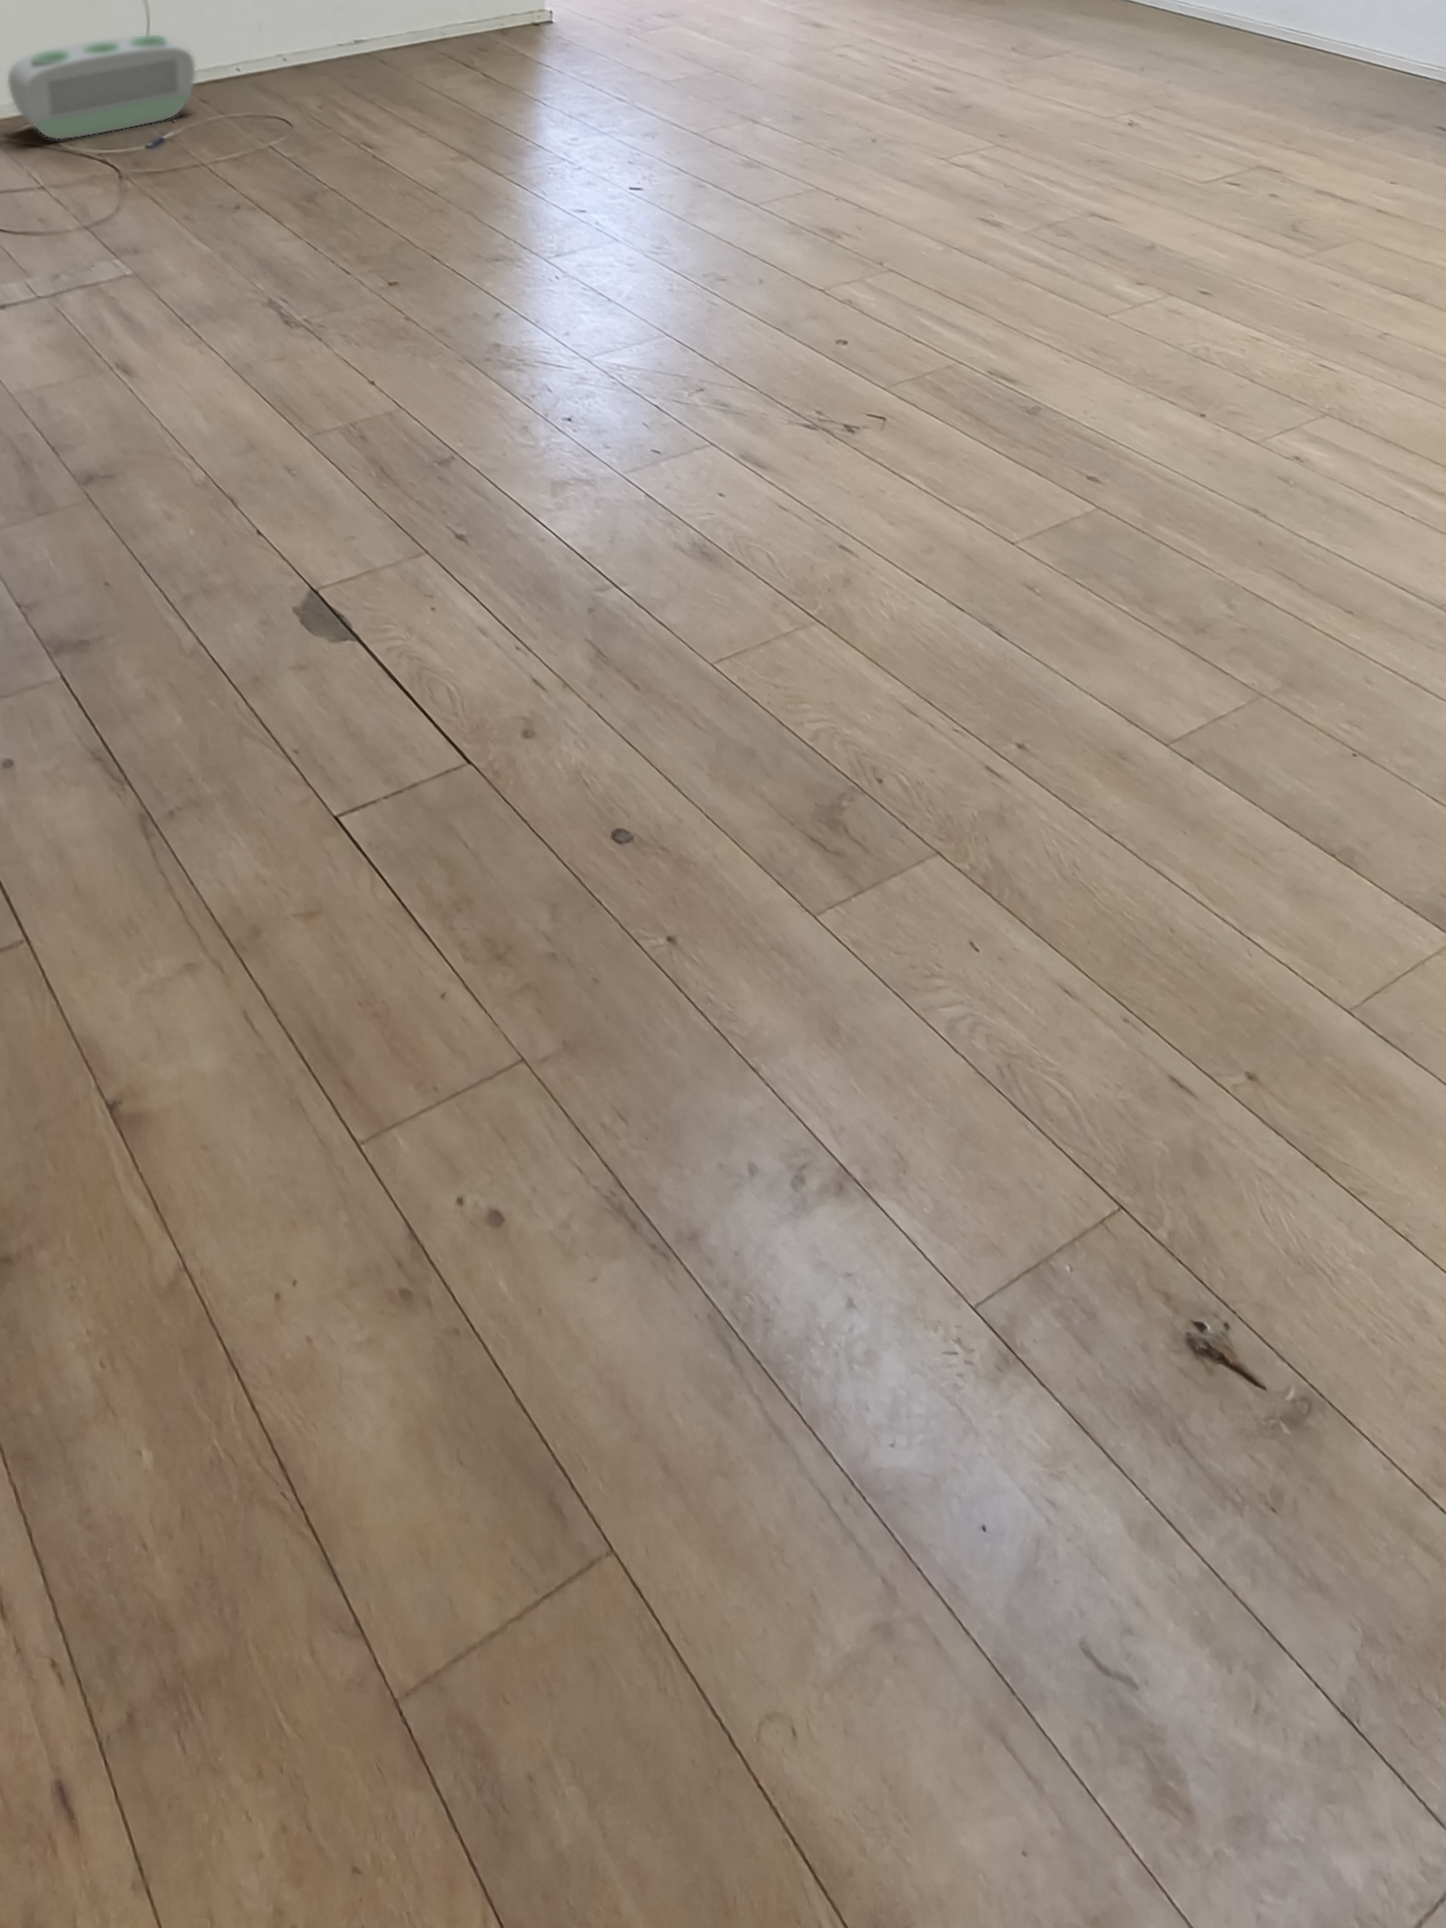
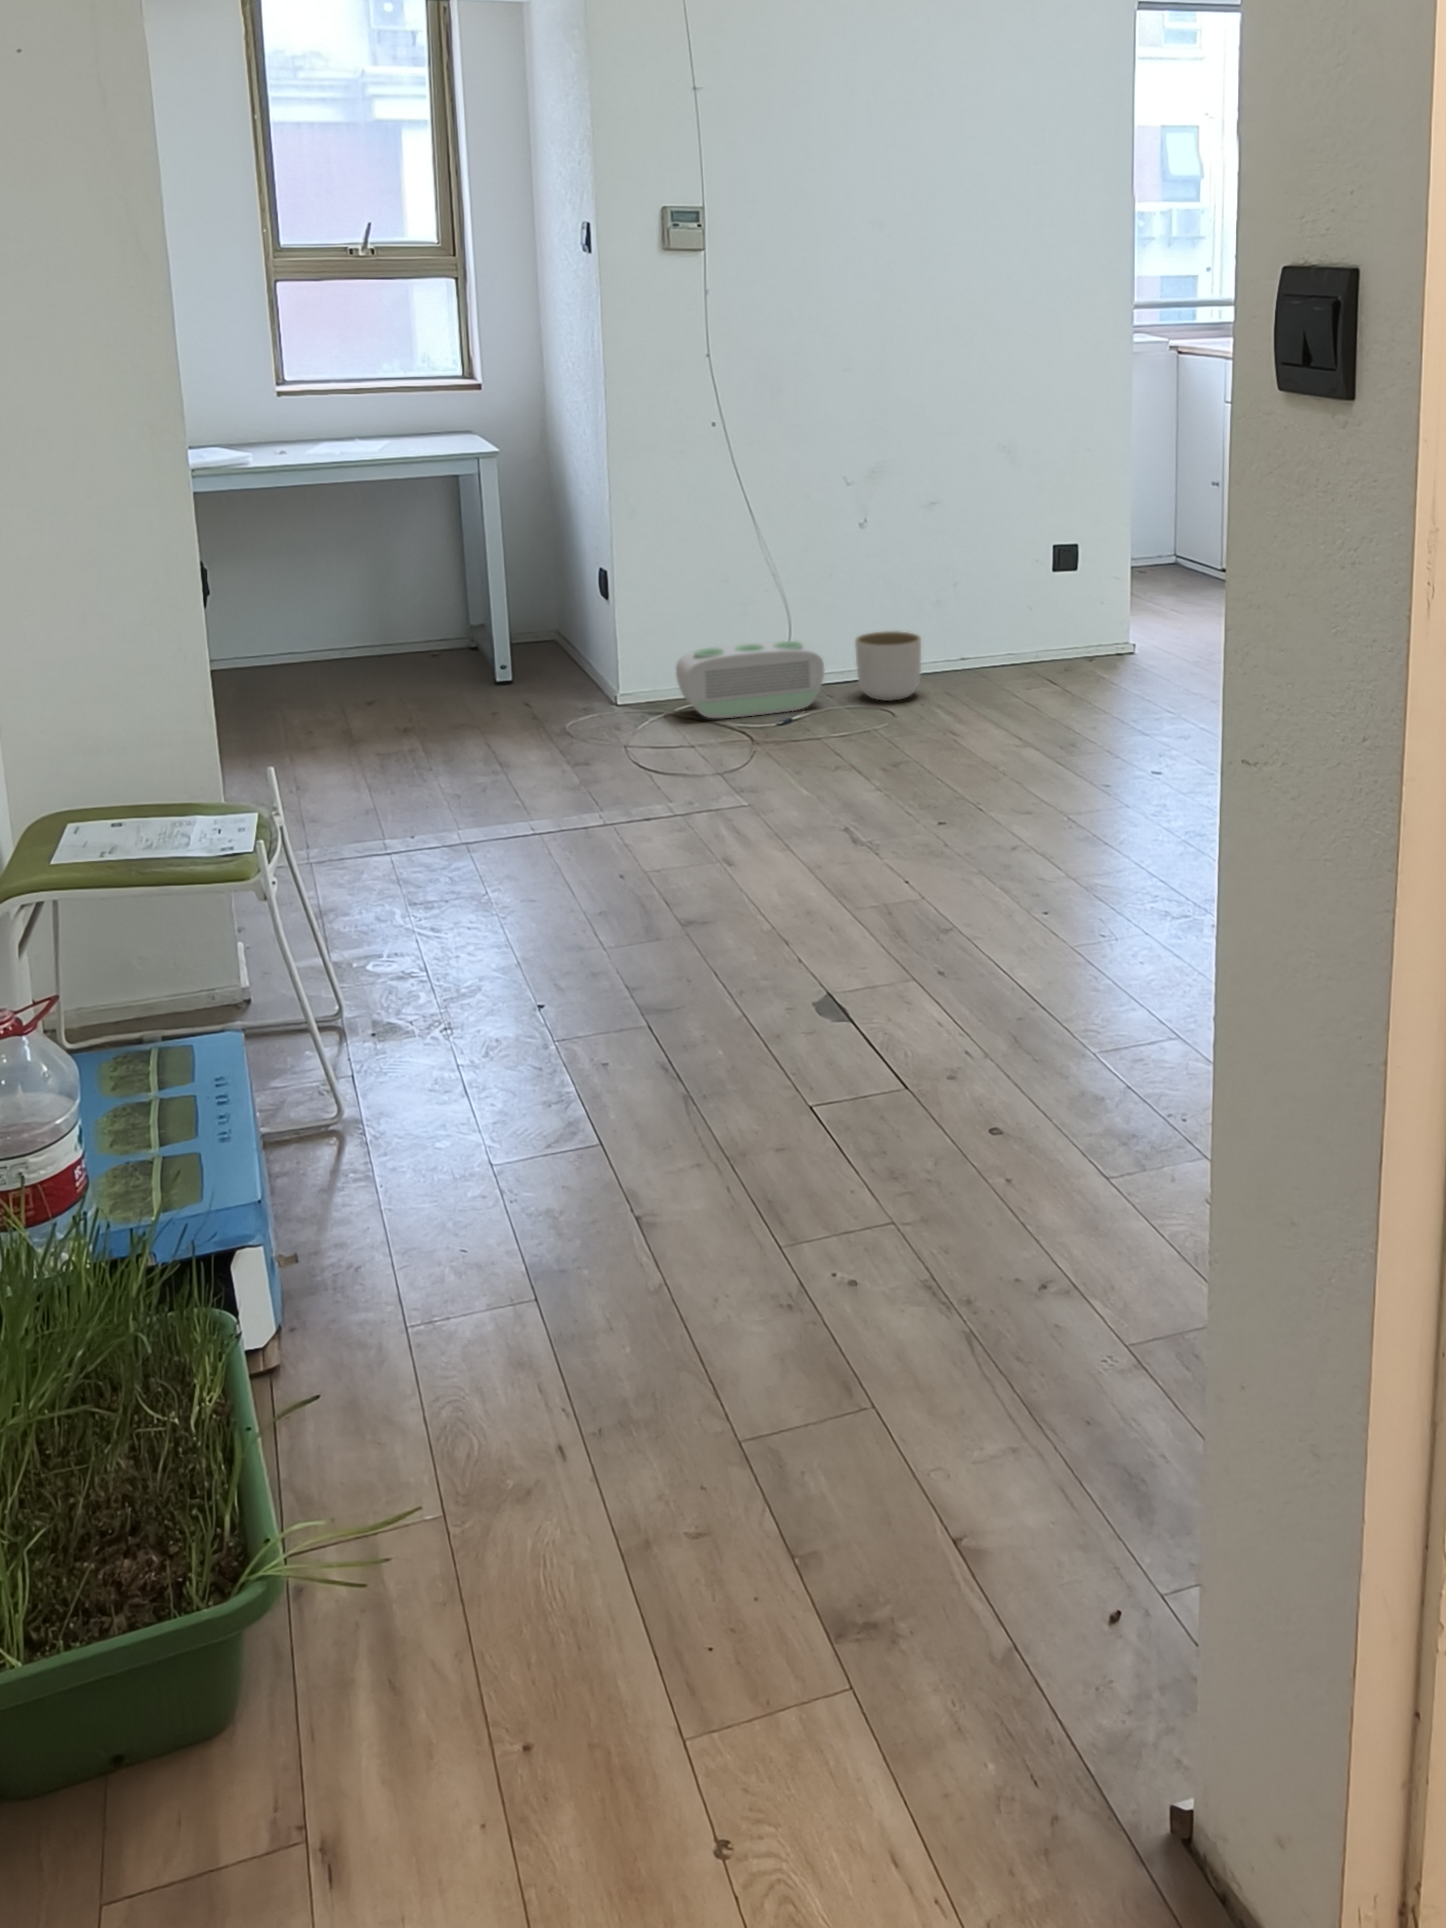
planter: none [229,14,309,100] -> present [855,631,921,701]

